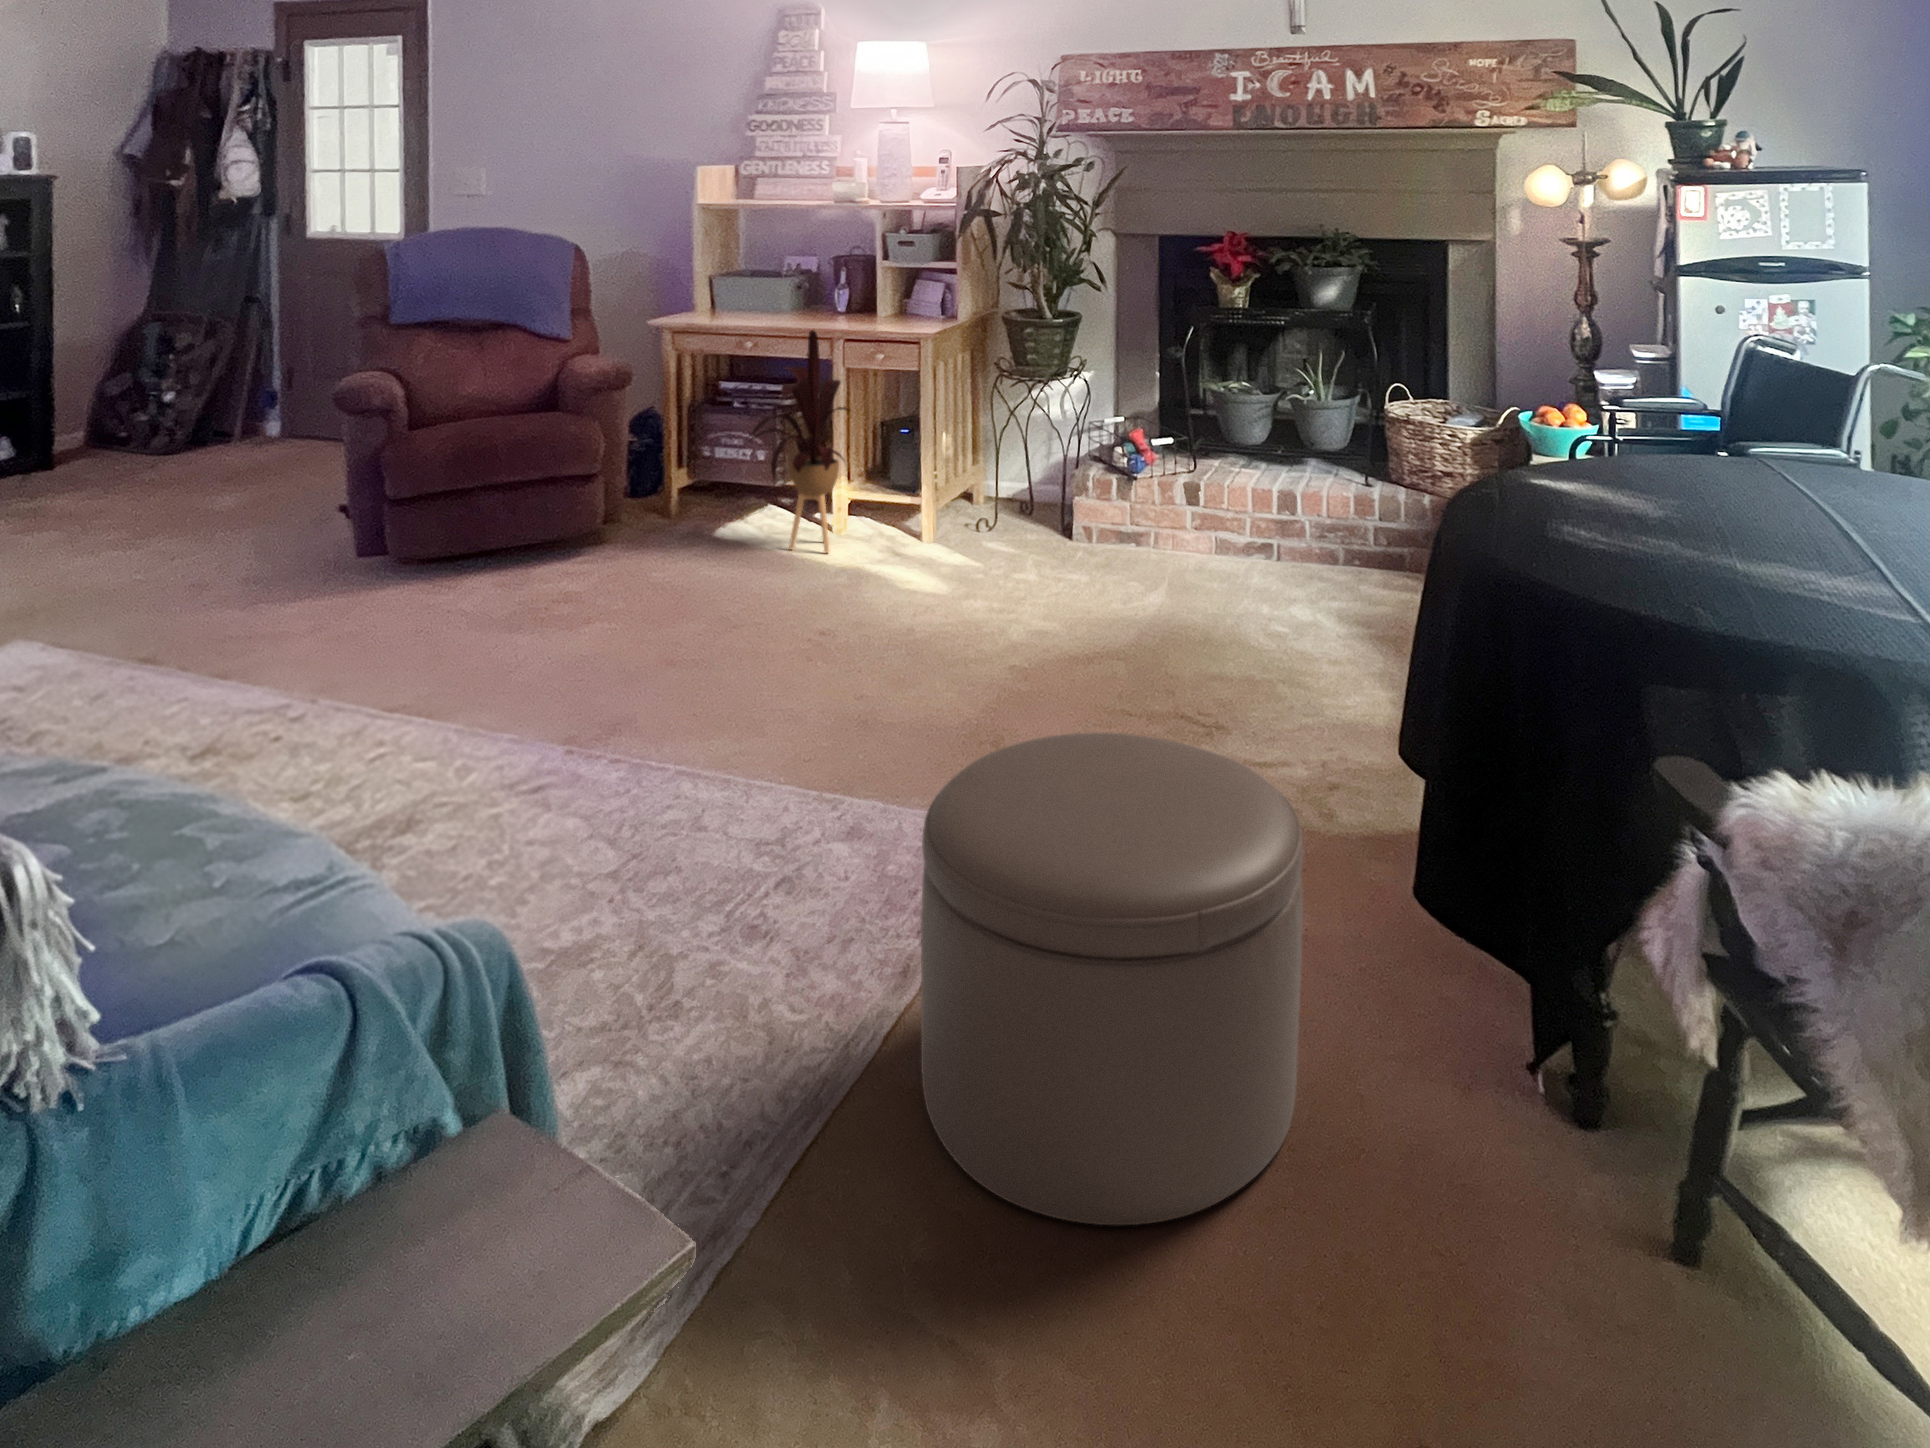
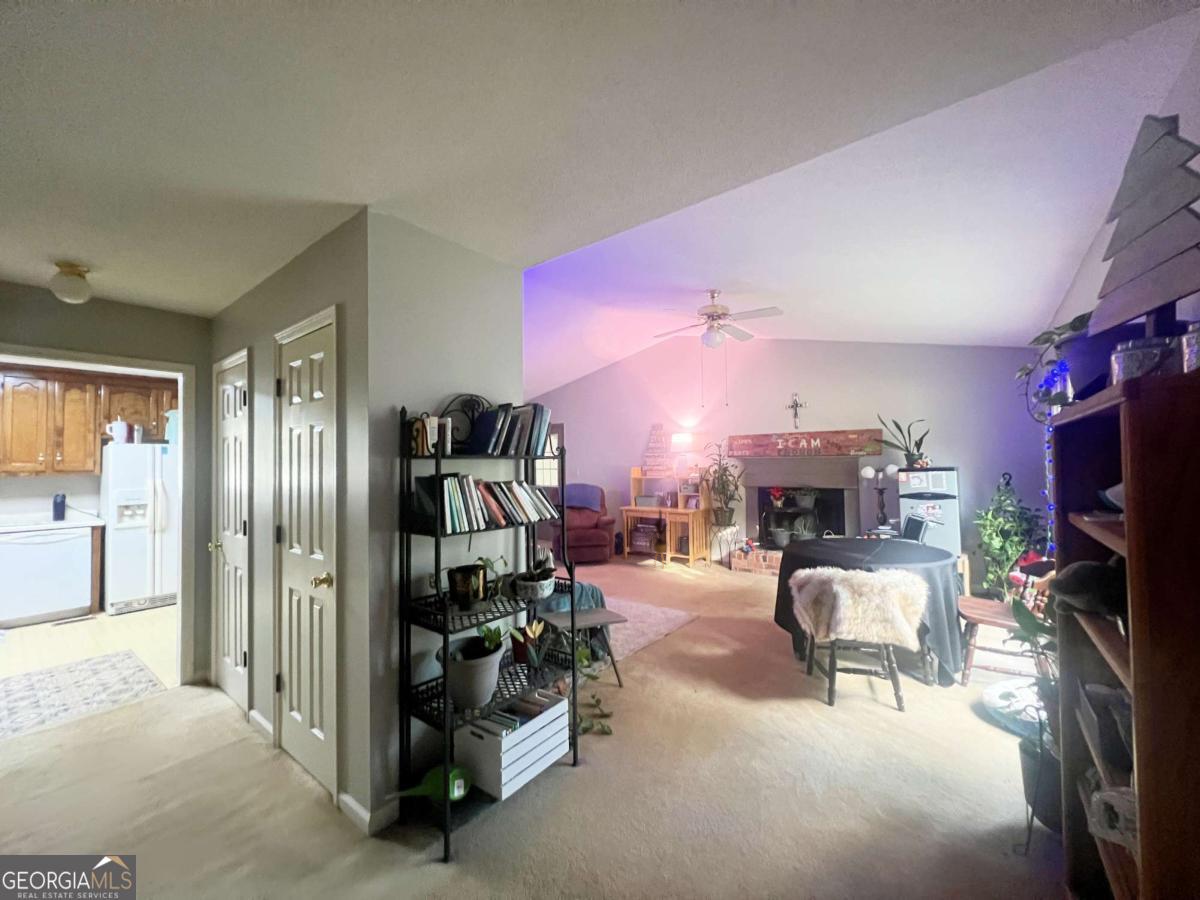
ottoman: present [921,732,1303,1225] -> none [665,582,739,661]

